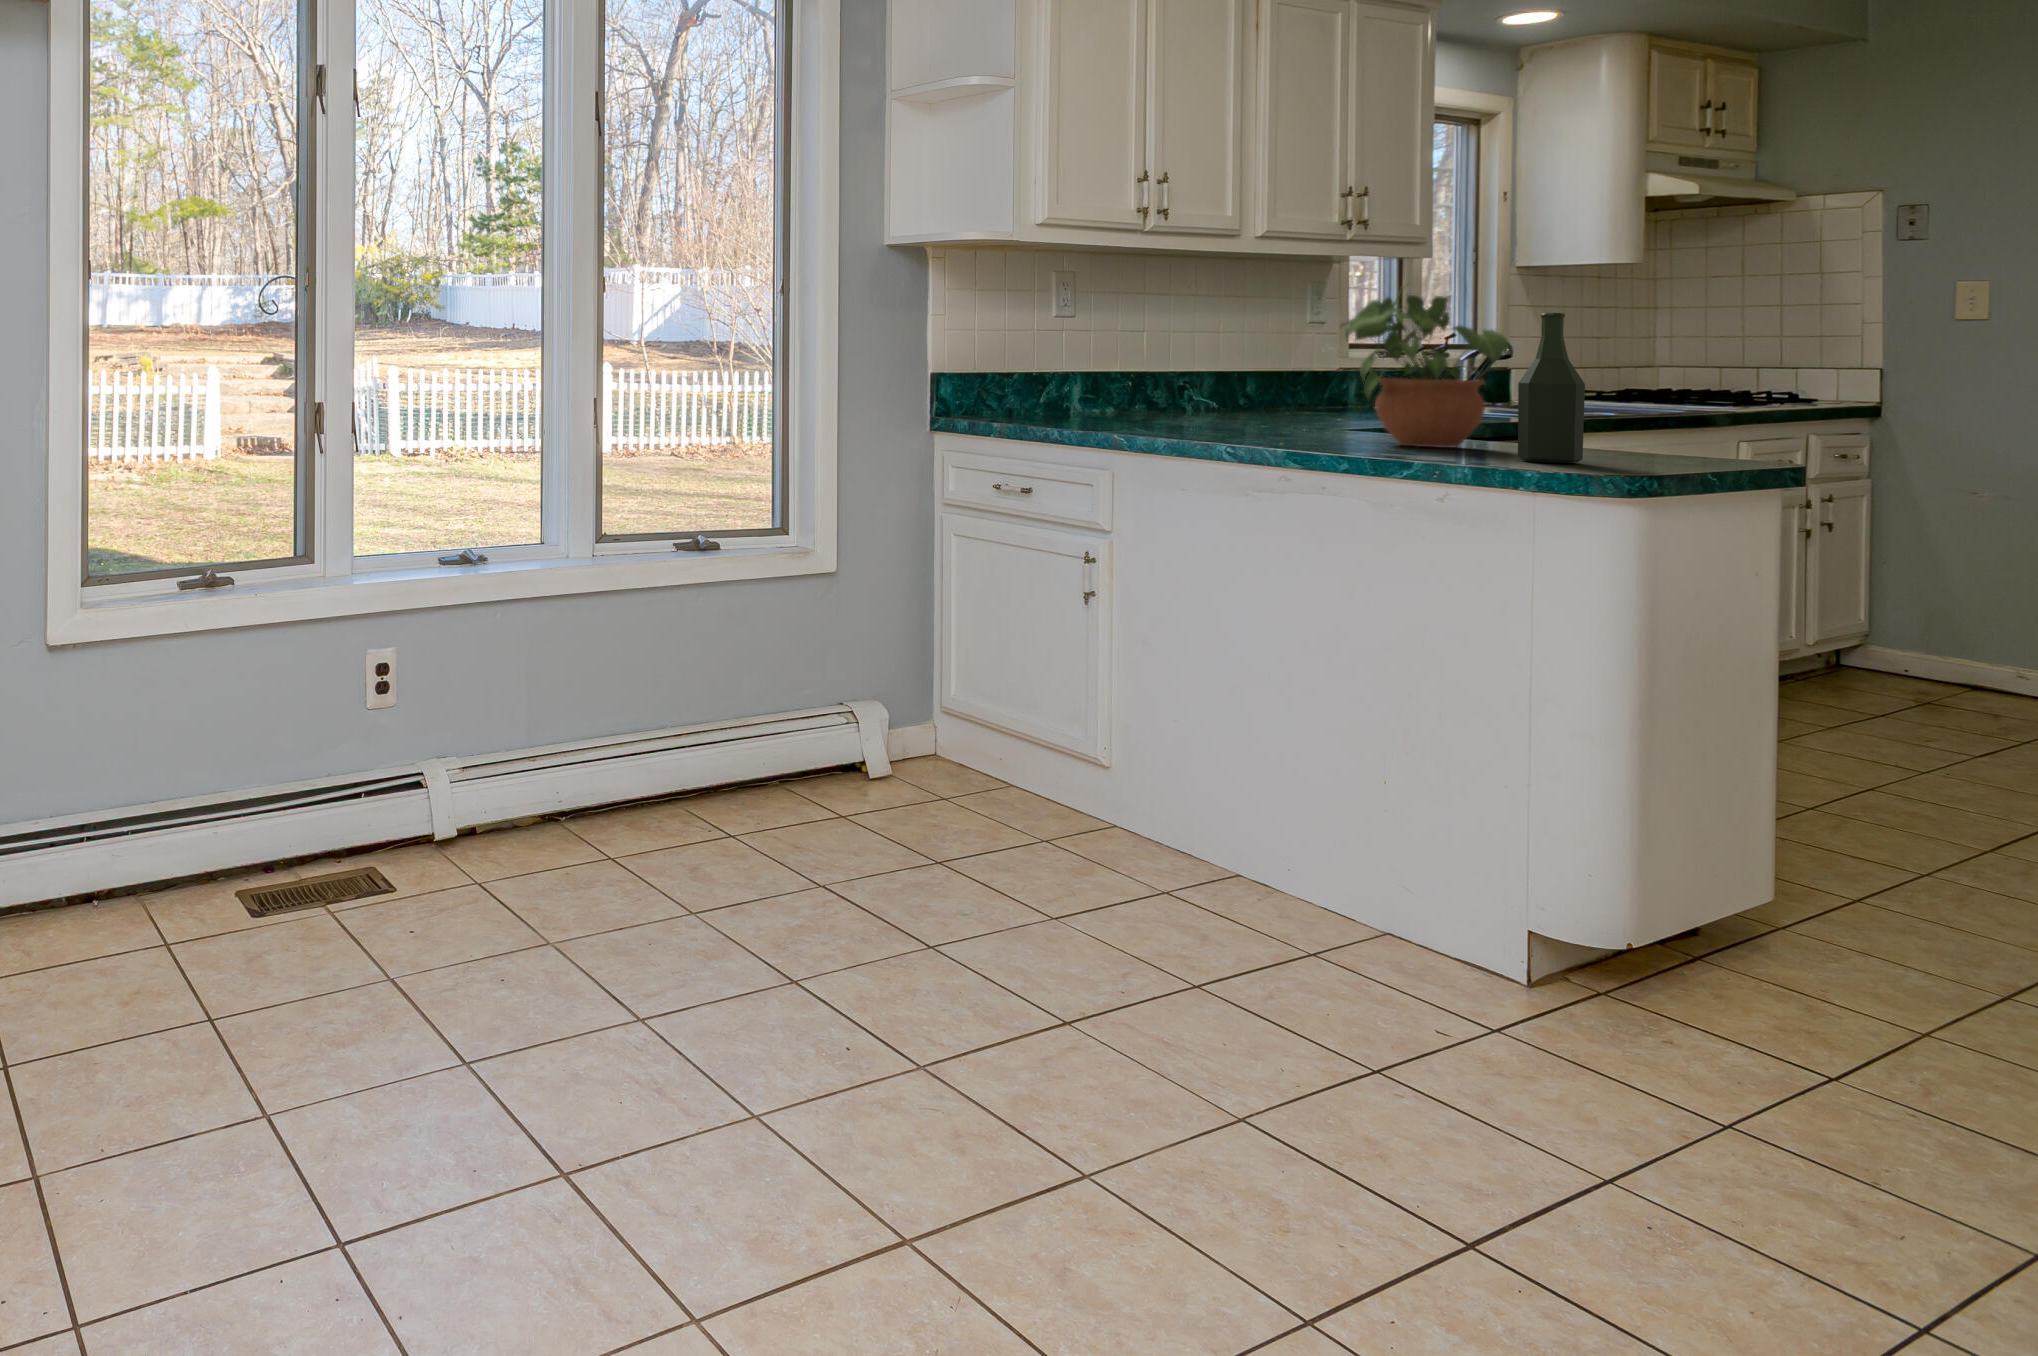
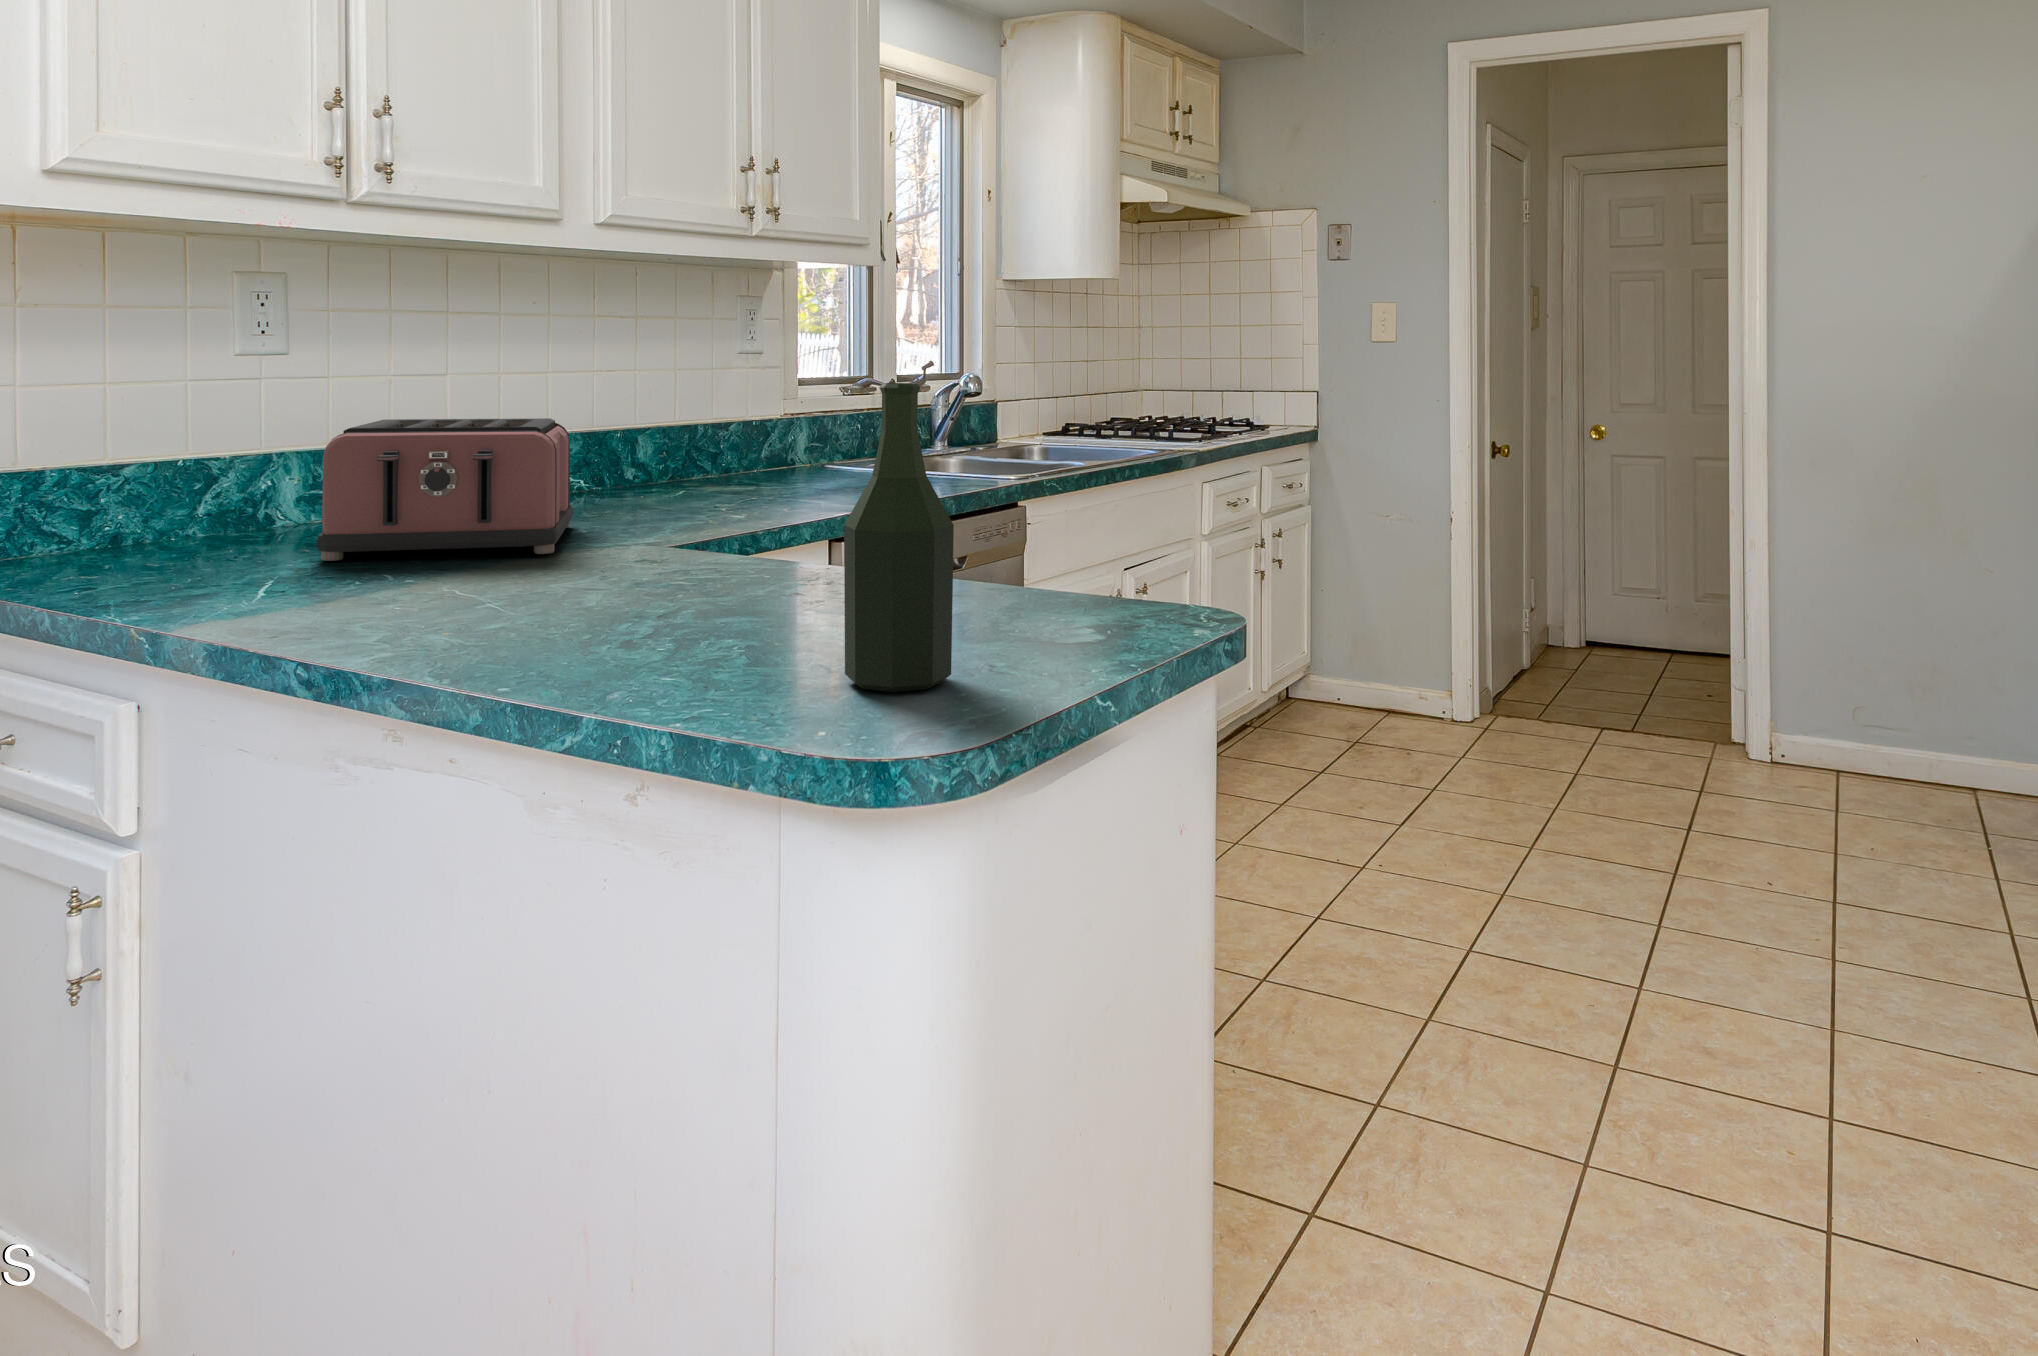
potted plant: present [1342,295,1508,448] -> none [590,310,860,631]
toaster: none [1125,352,1266,425] -> present [317,418,573,561]

